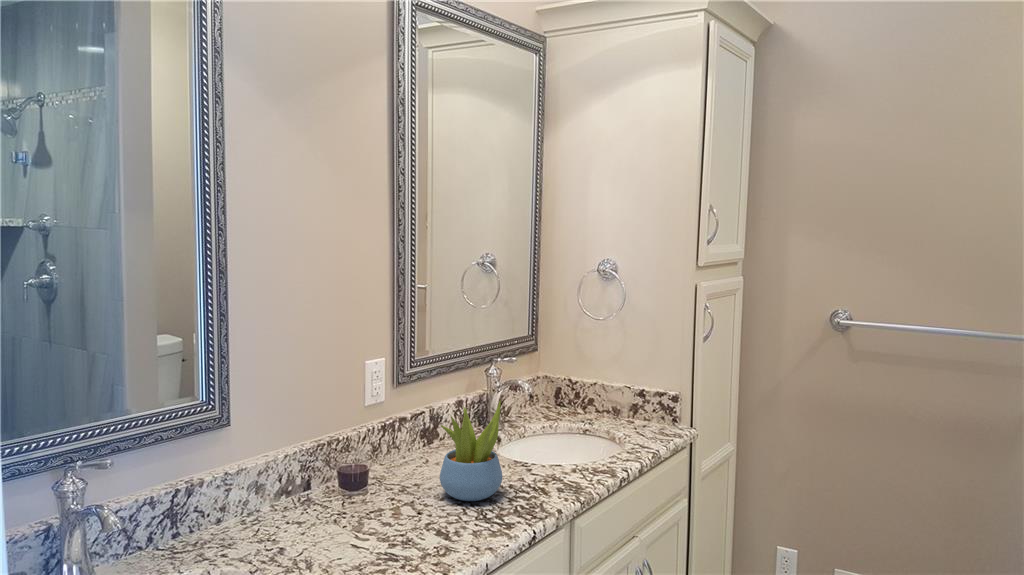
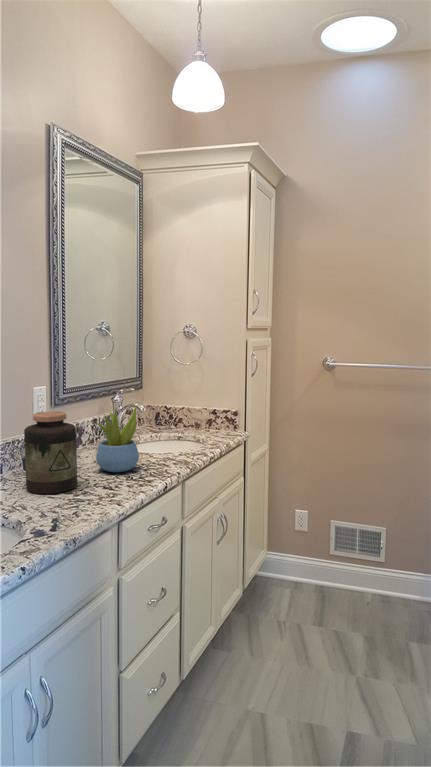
jar: none [330,412,403,537] -> present [24,411,77,494]

